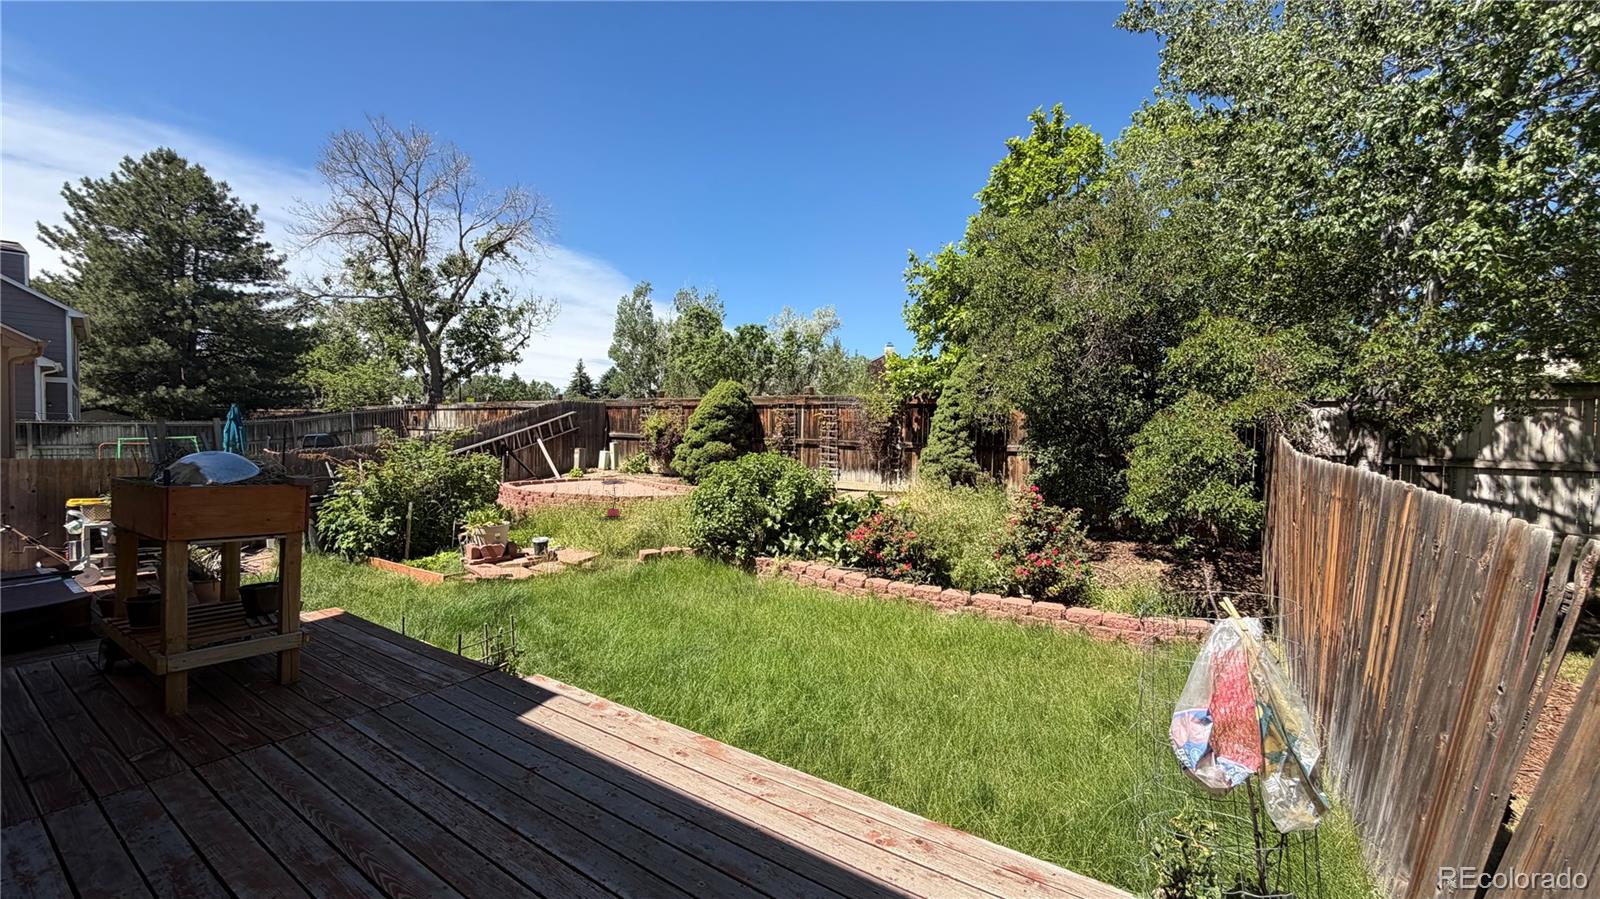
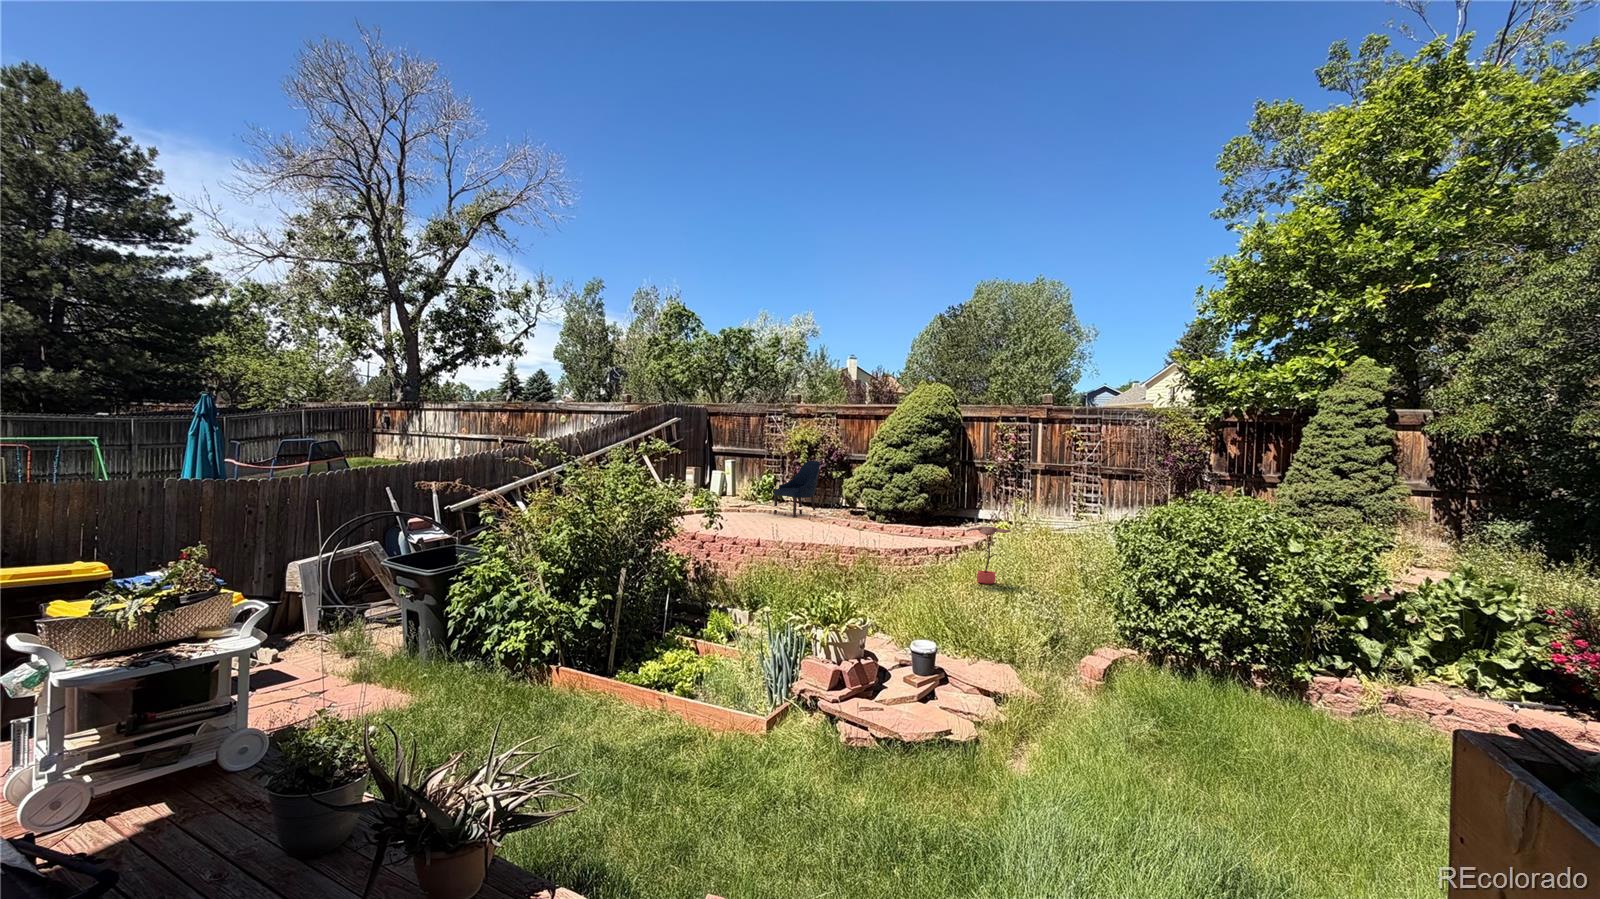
chair: none [633,436,663,477] -> present [774,461,819,517]

